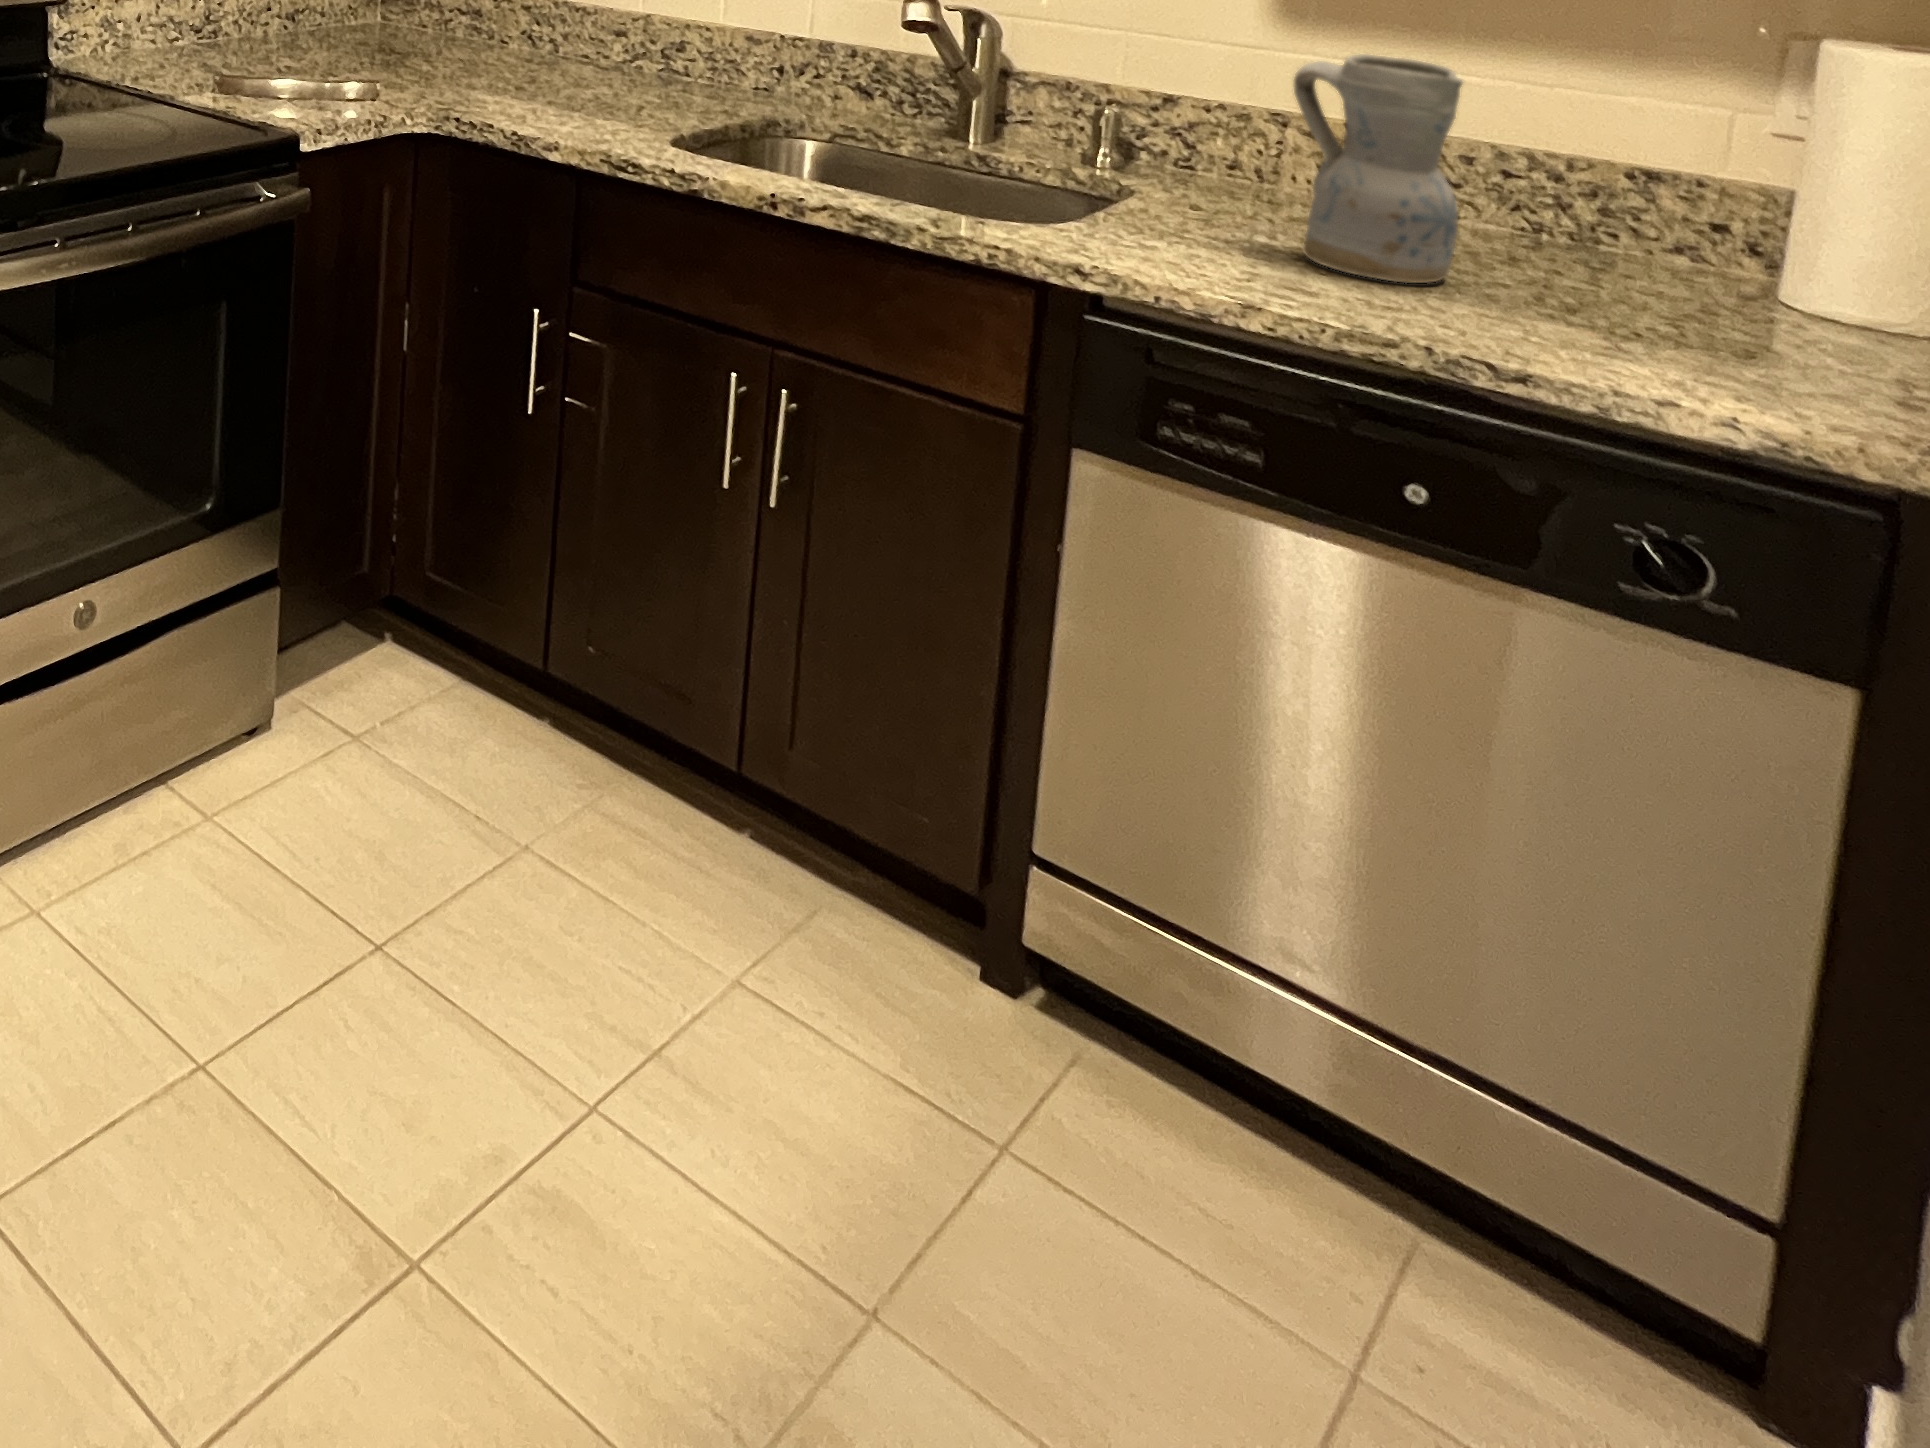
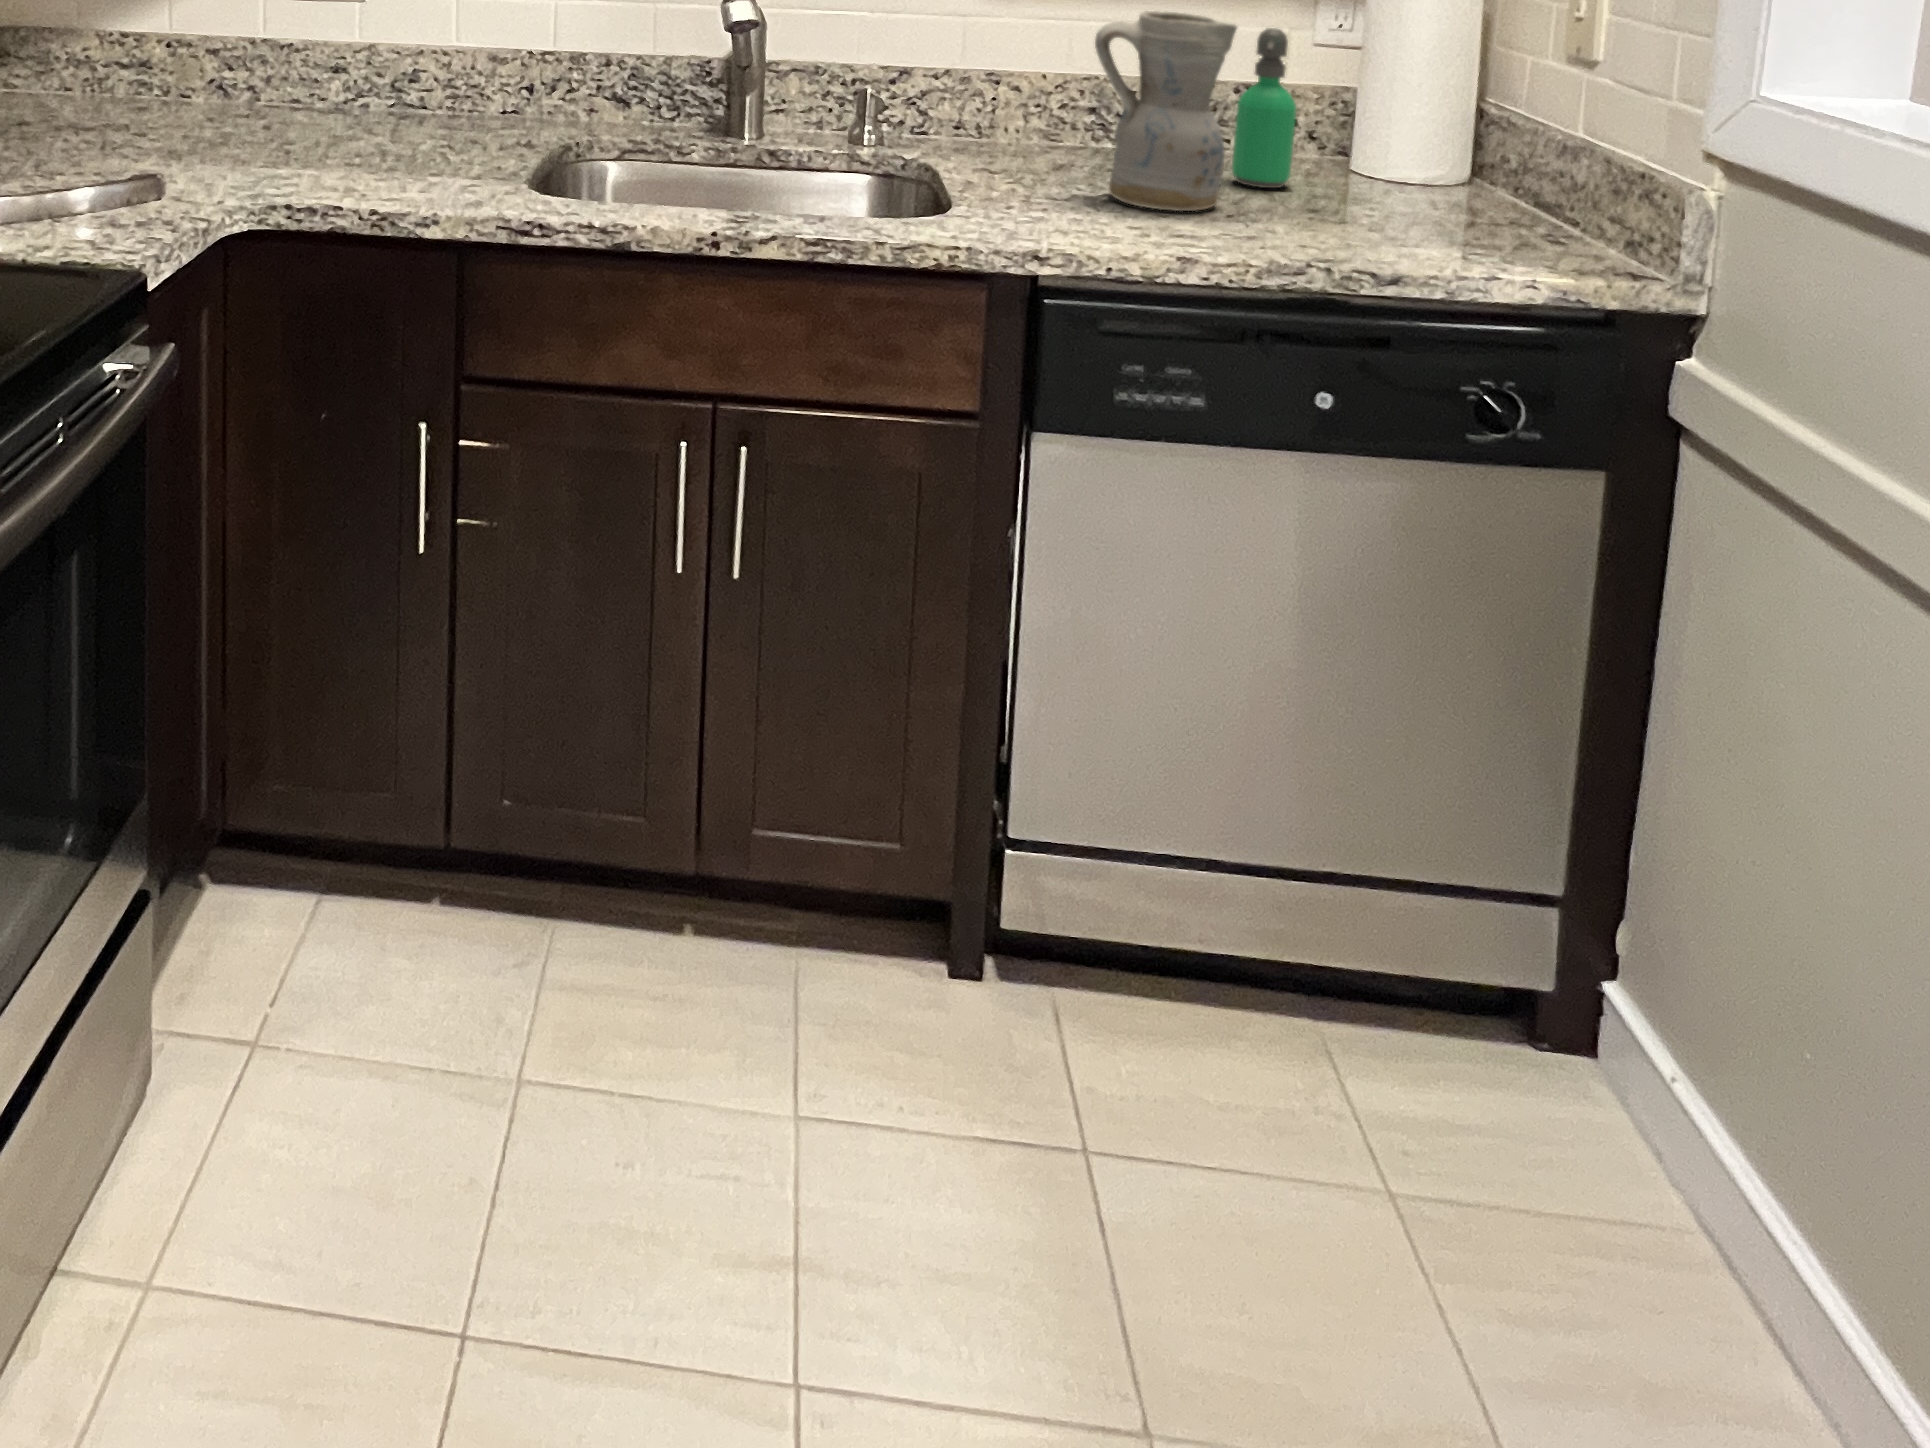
soap dispenser: none [1546,97,1647,292] -> present [1232,28,1296,188]

